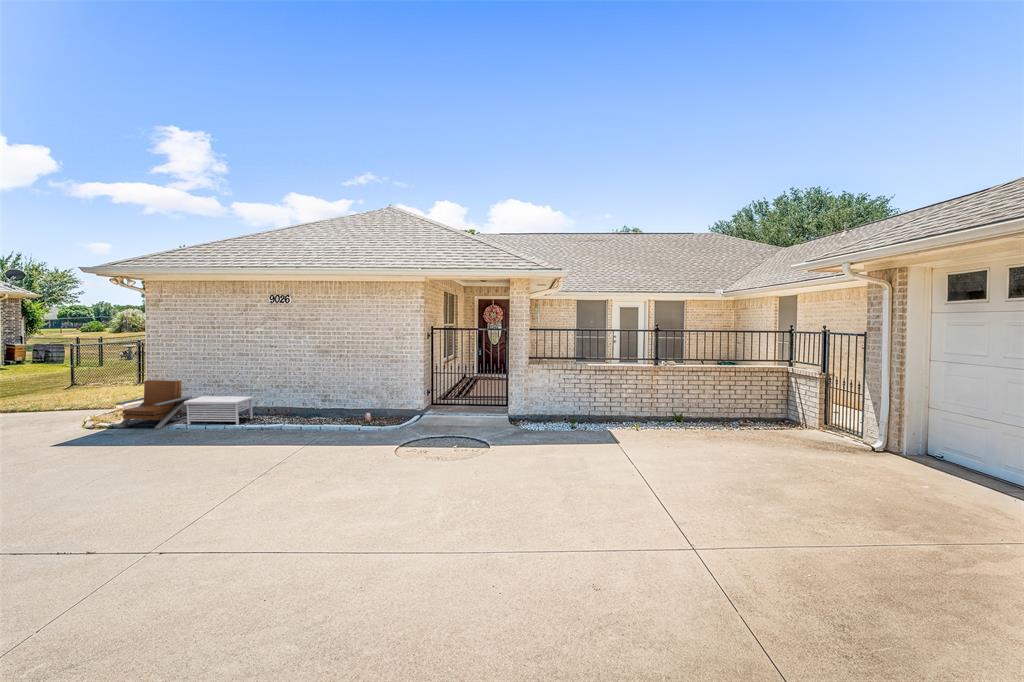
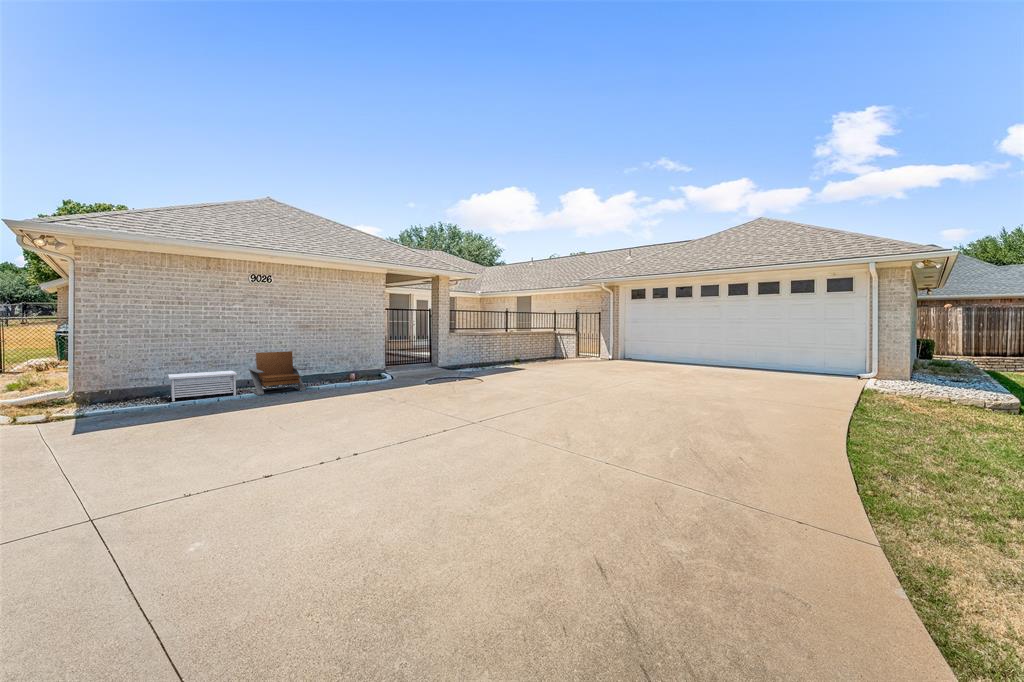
lounge chair: present [116,380,190,429] -> present [249,351,306,395]

